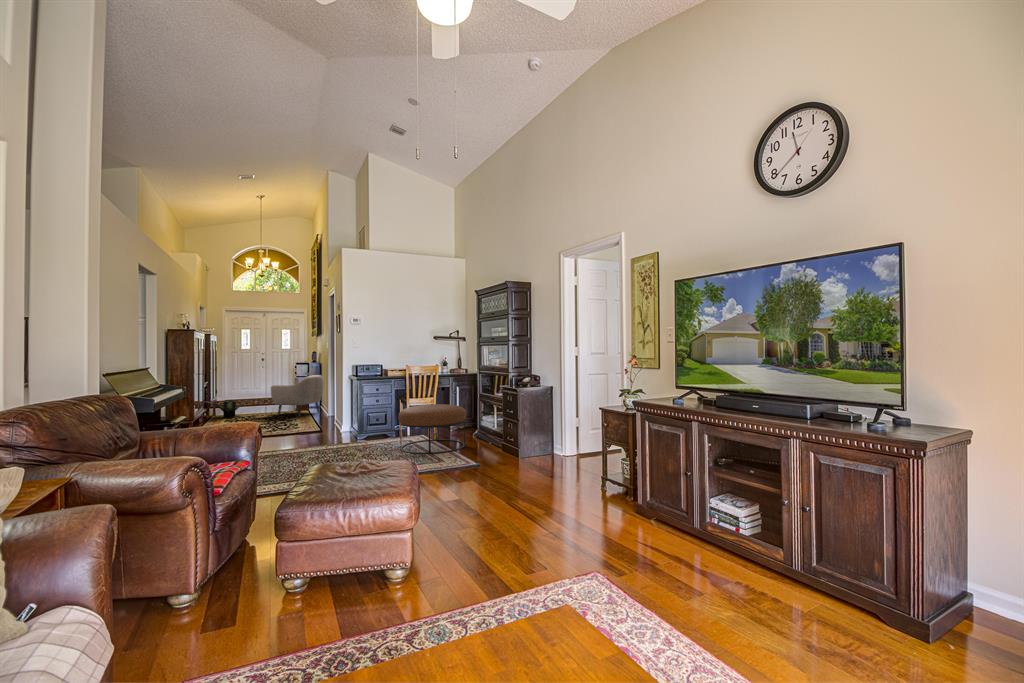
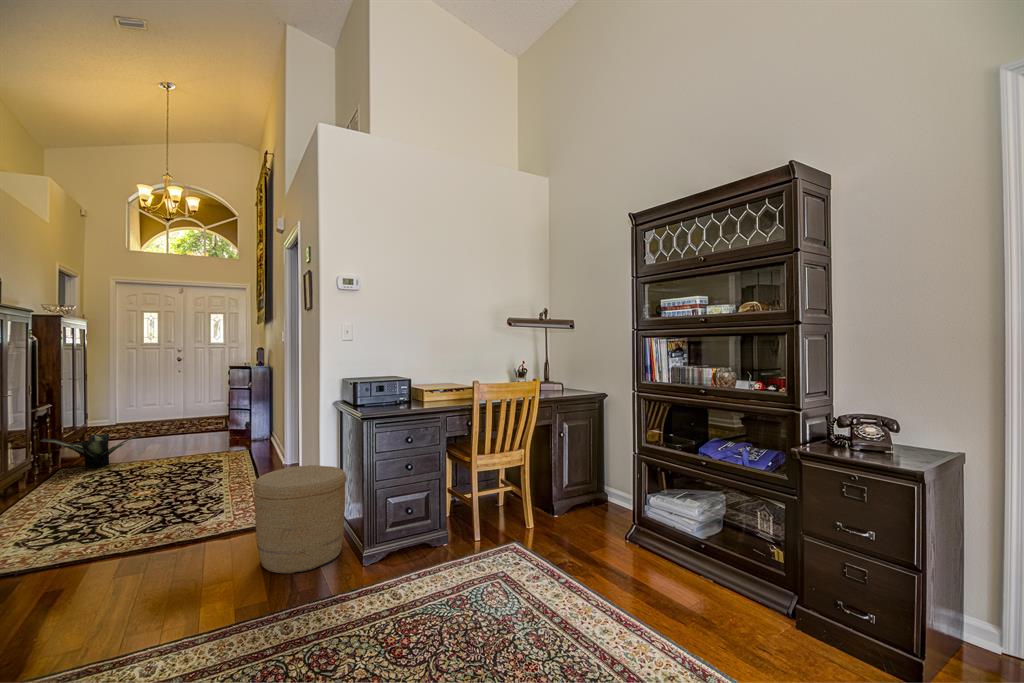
armchair: present [271,375,324,416] -> none [176,390,276,466]
woven basket: none [314,403,353,443] -> present [253,465,347,574]
ottoman: present [398,404,466,454] -> none [480,477,655,646]

